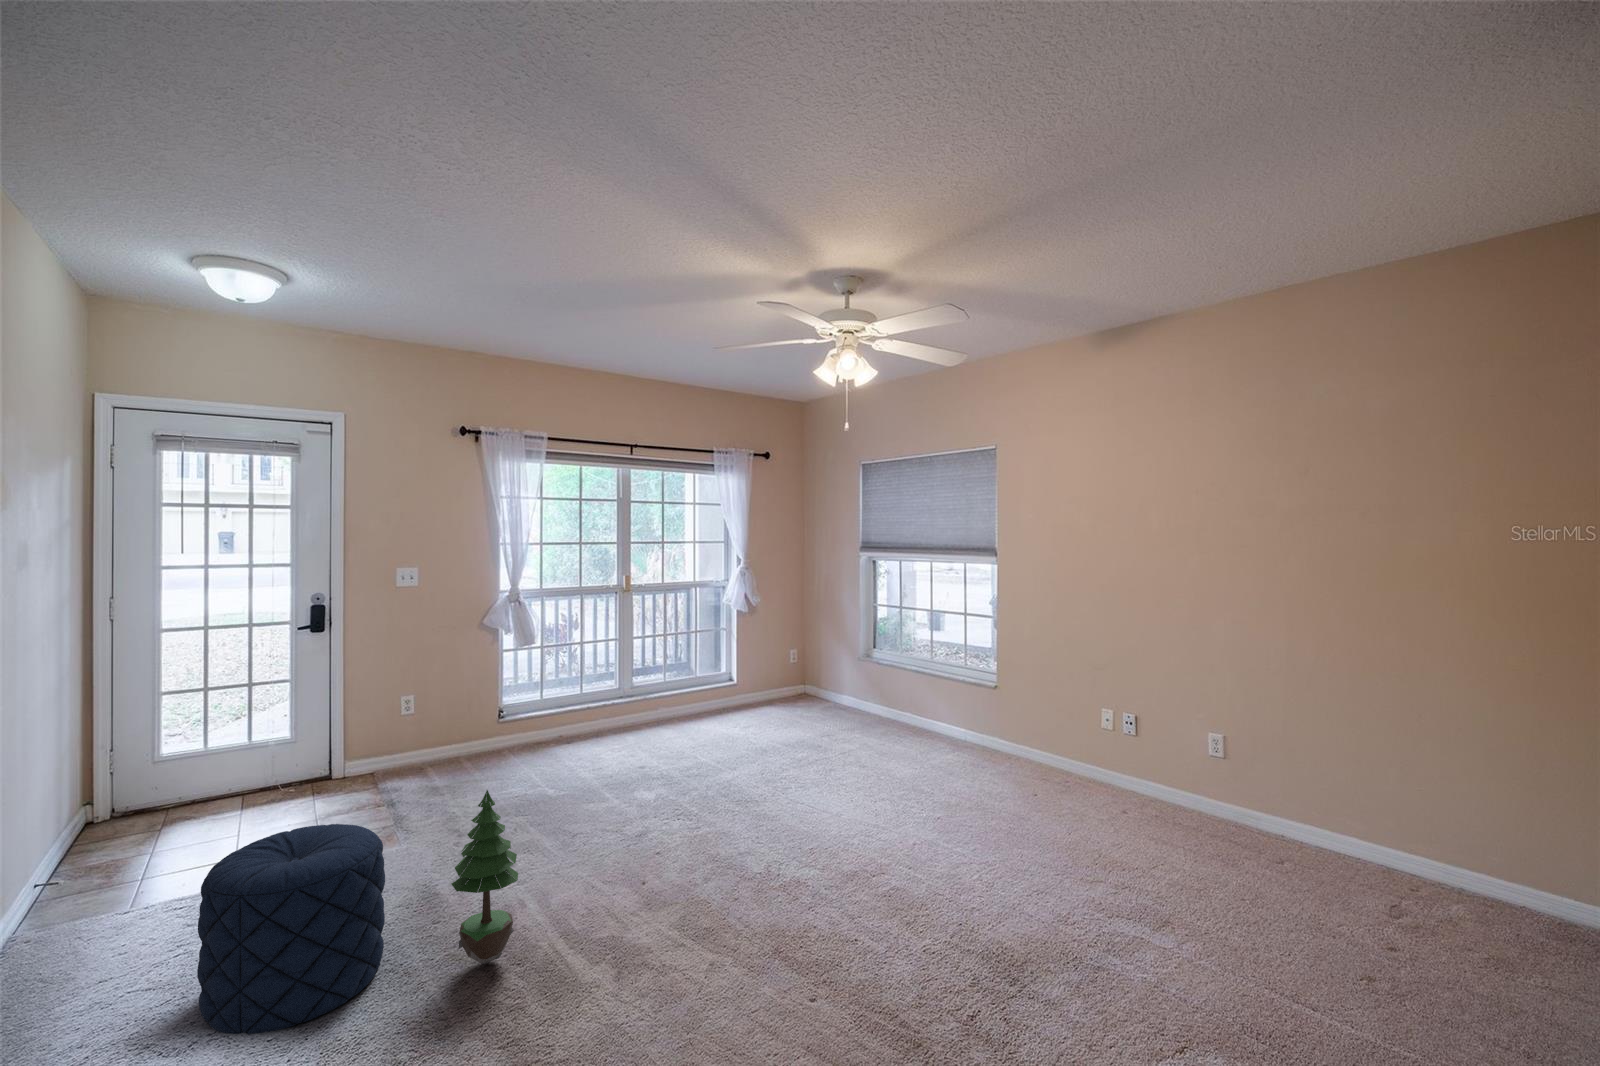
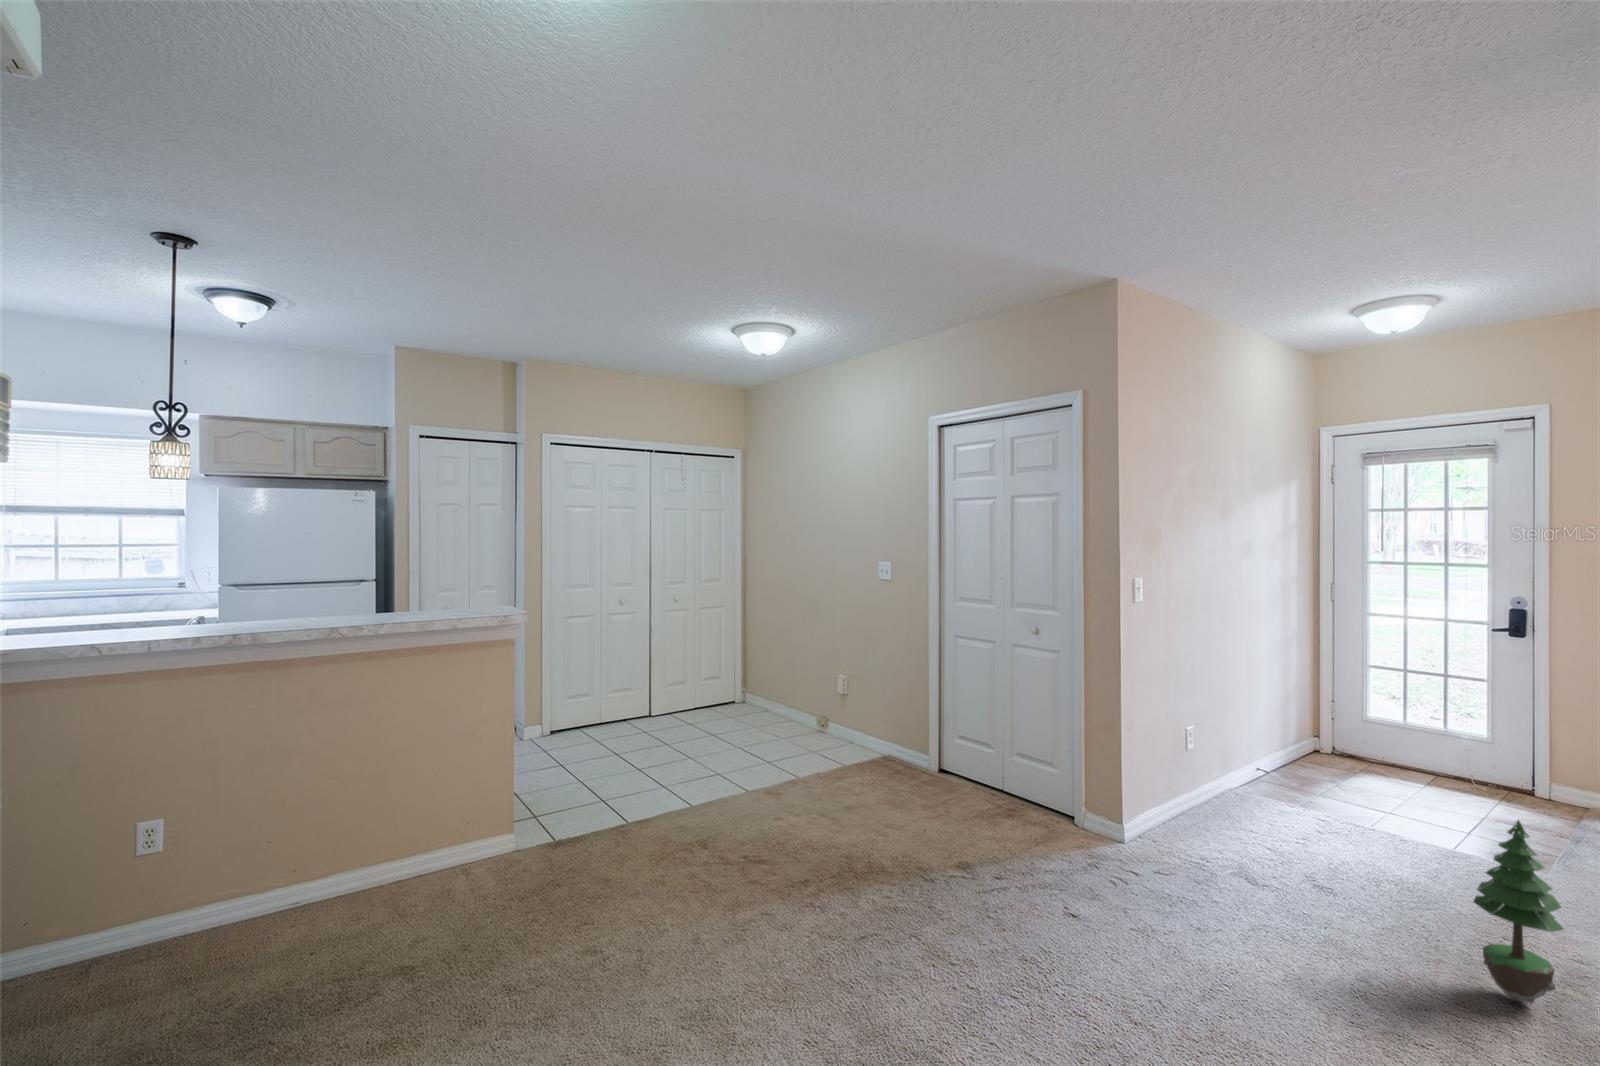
pouf: present [197,824,385,1034] -> none [1275,784,1430,941]

